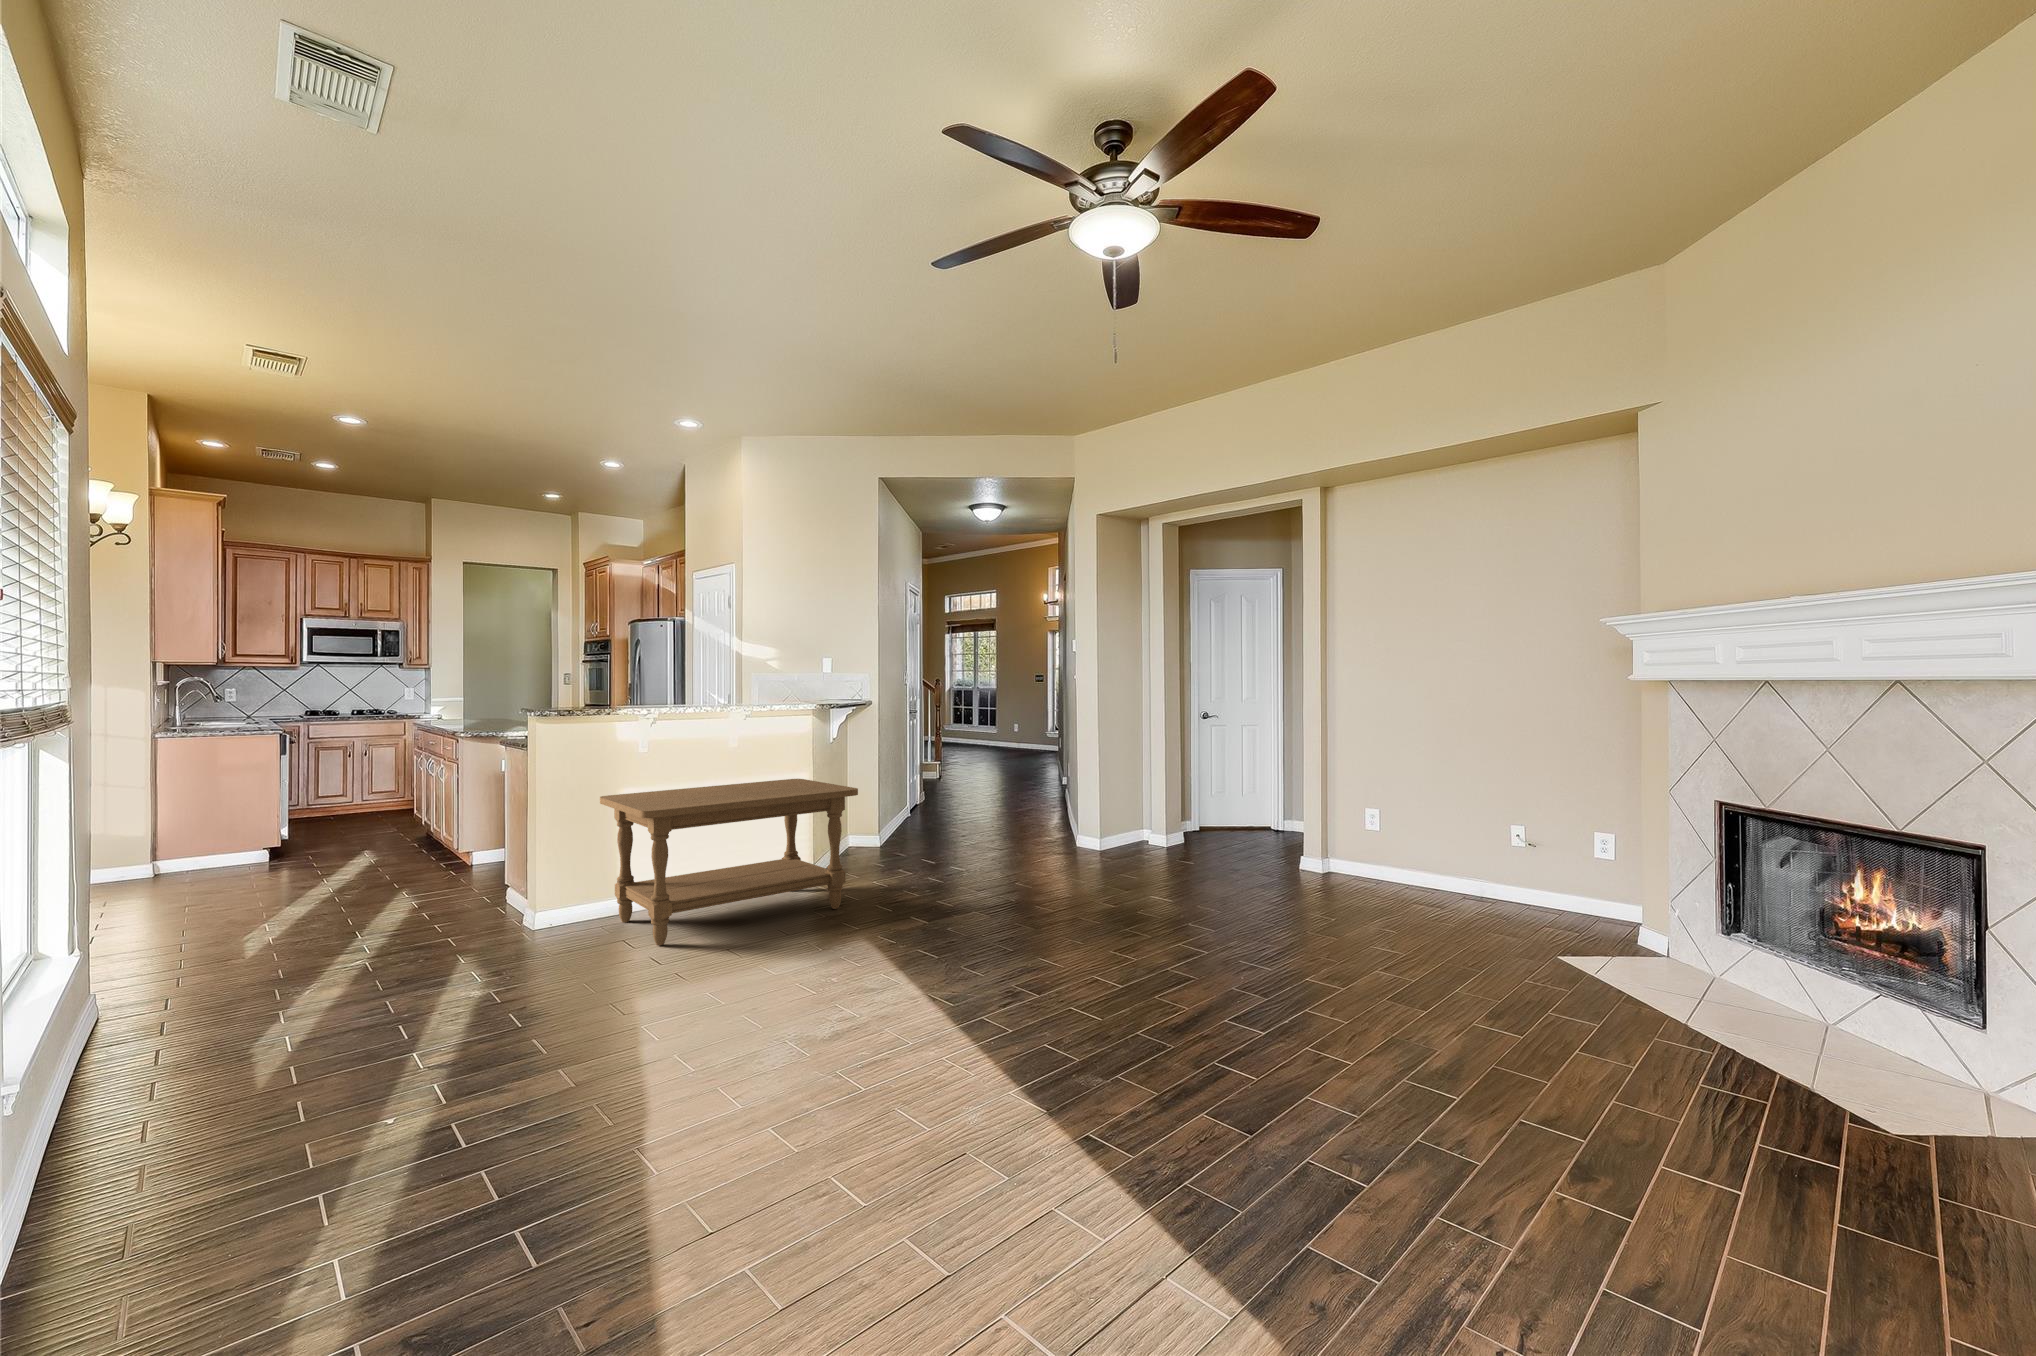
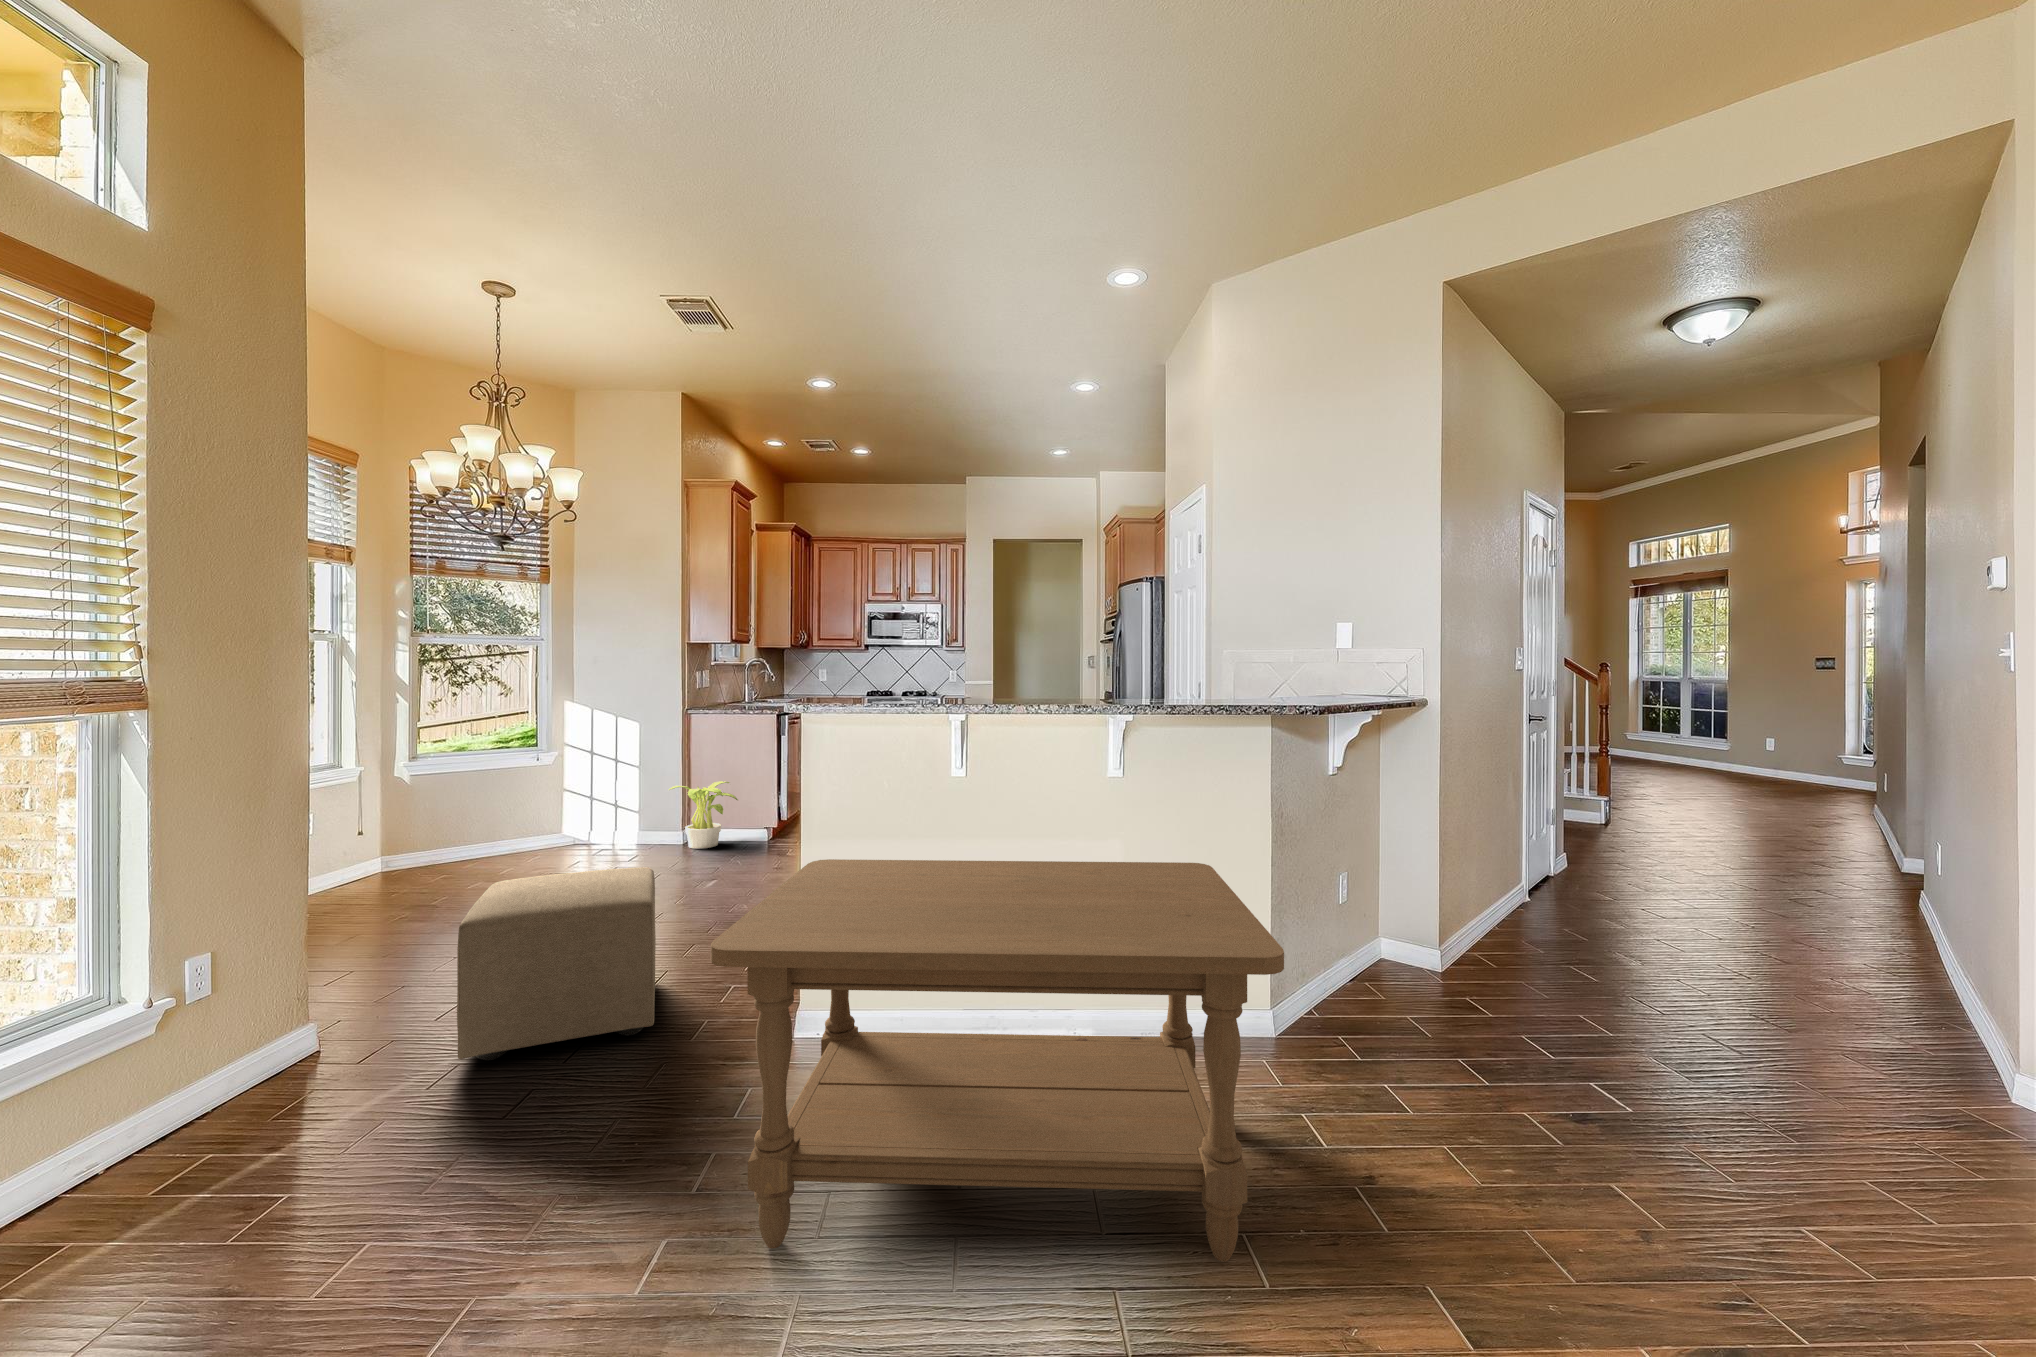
potted plant: none [161,806,247,877] -> present [669,781,738,849]
ottoman: none [262,839,452,962] -> present [457,867,656,1060]

